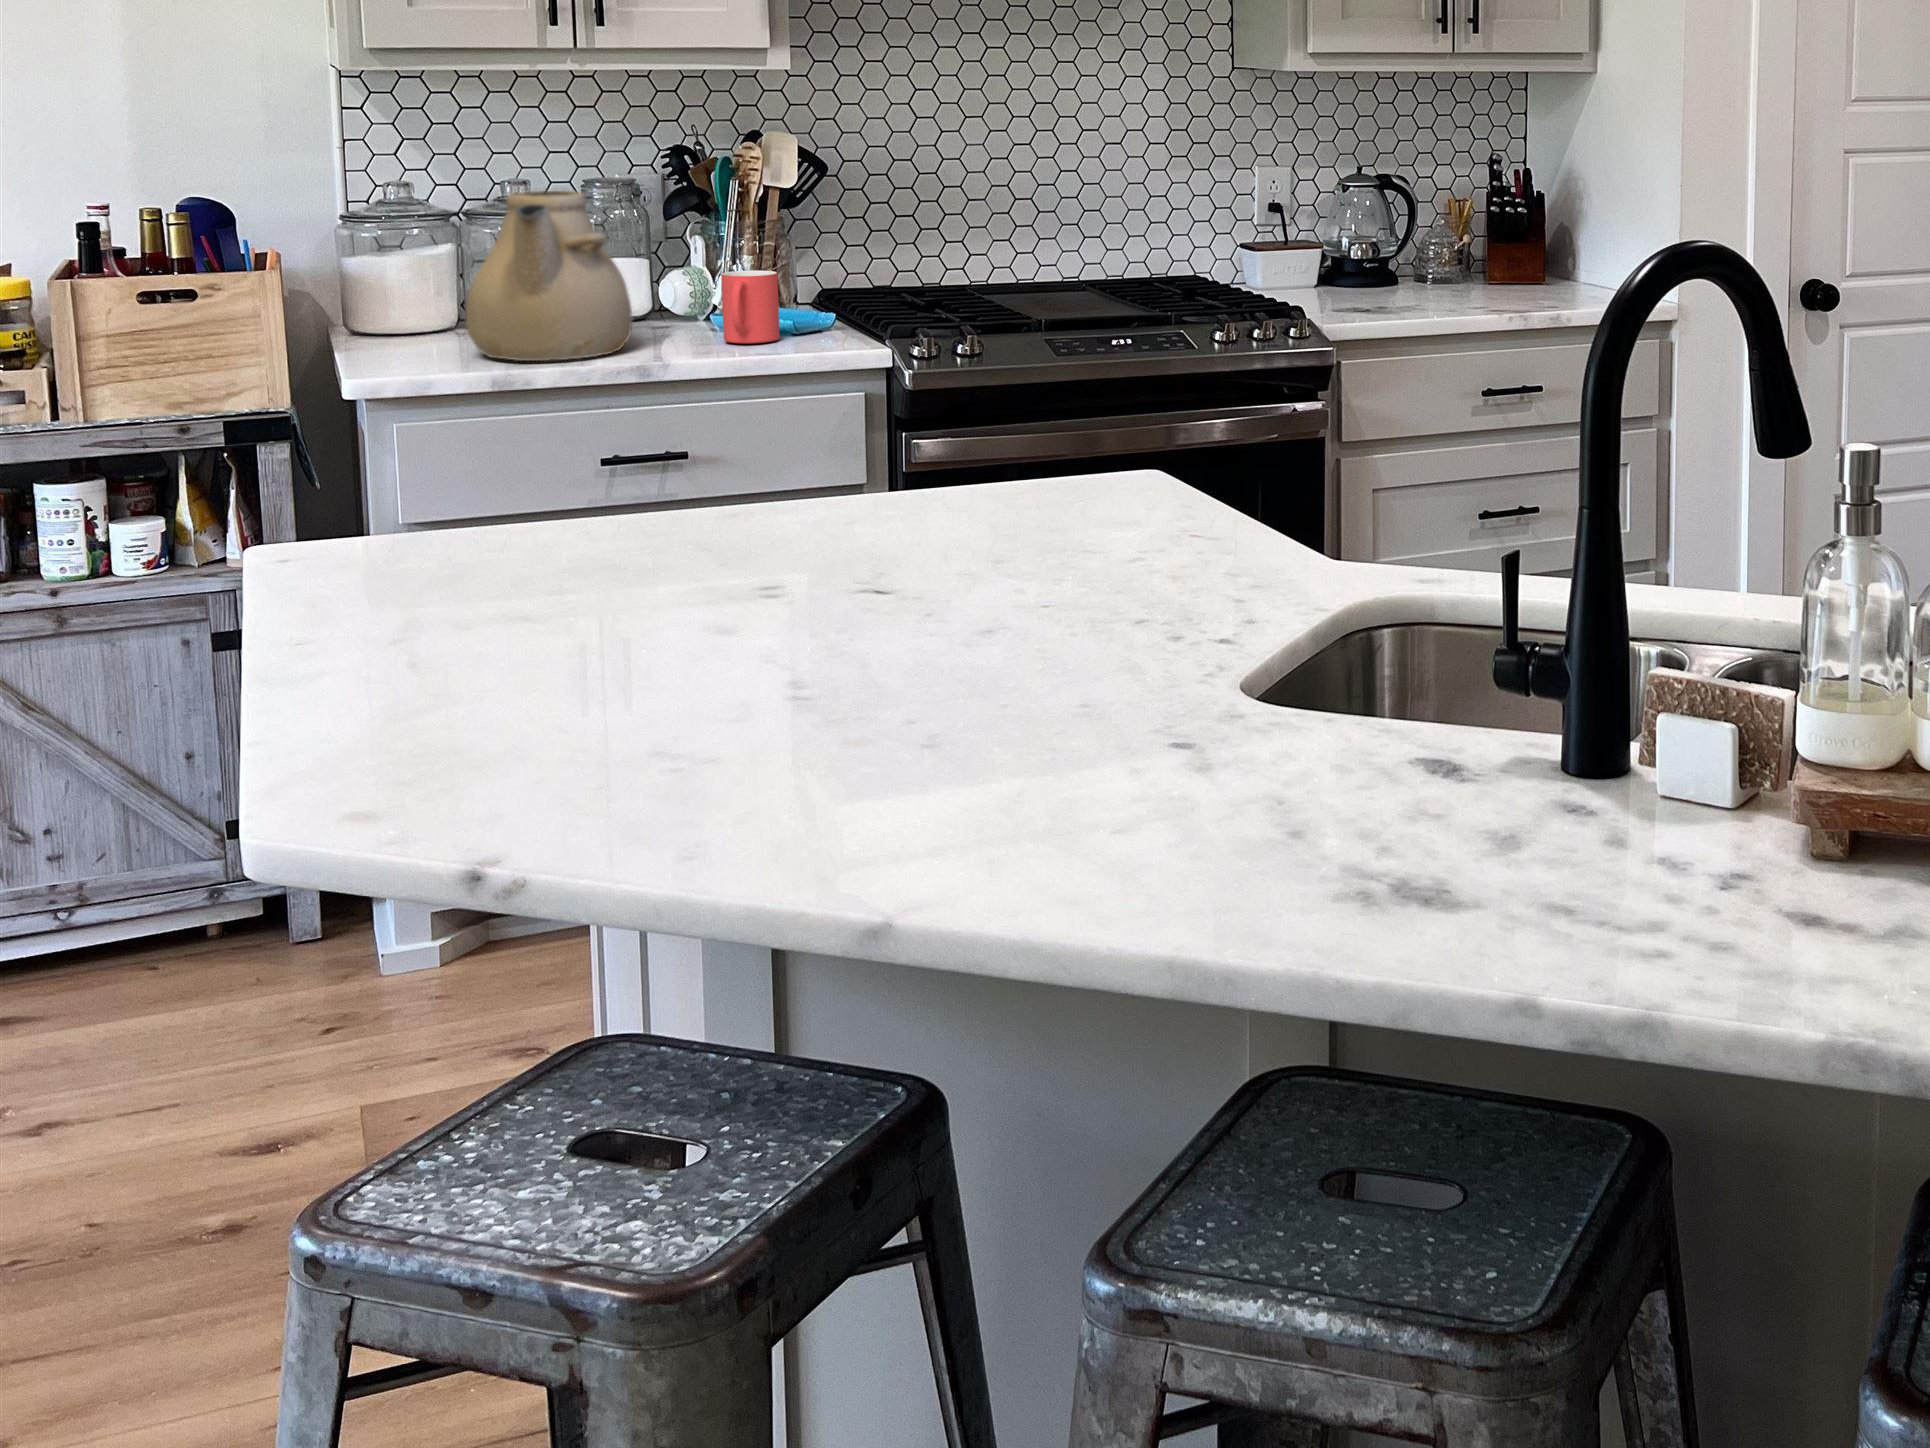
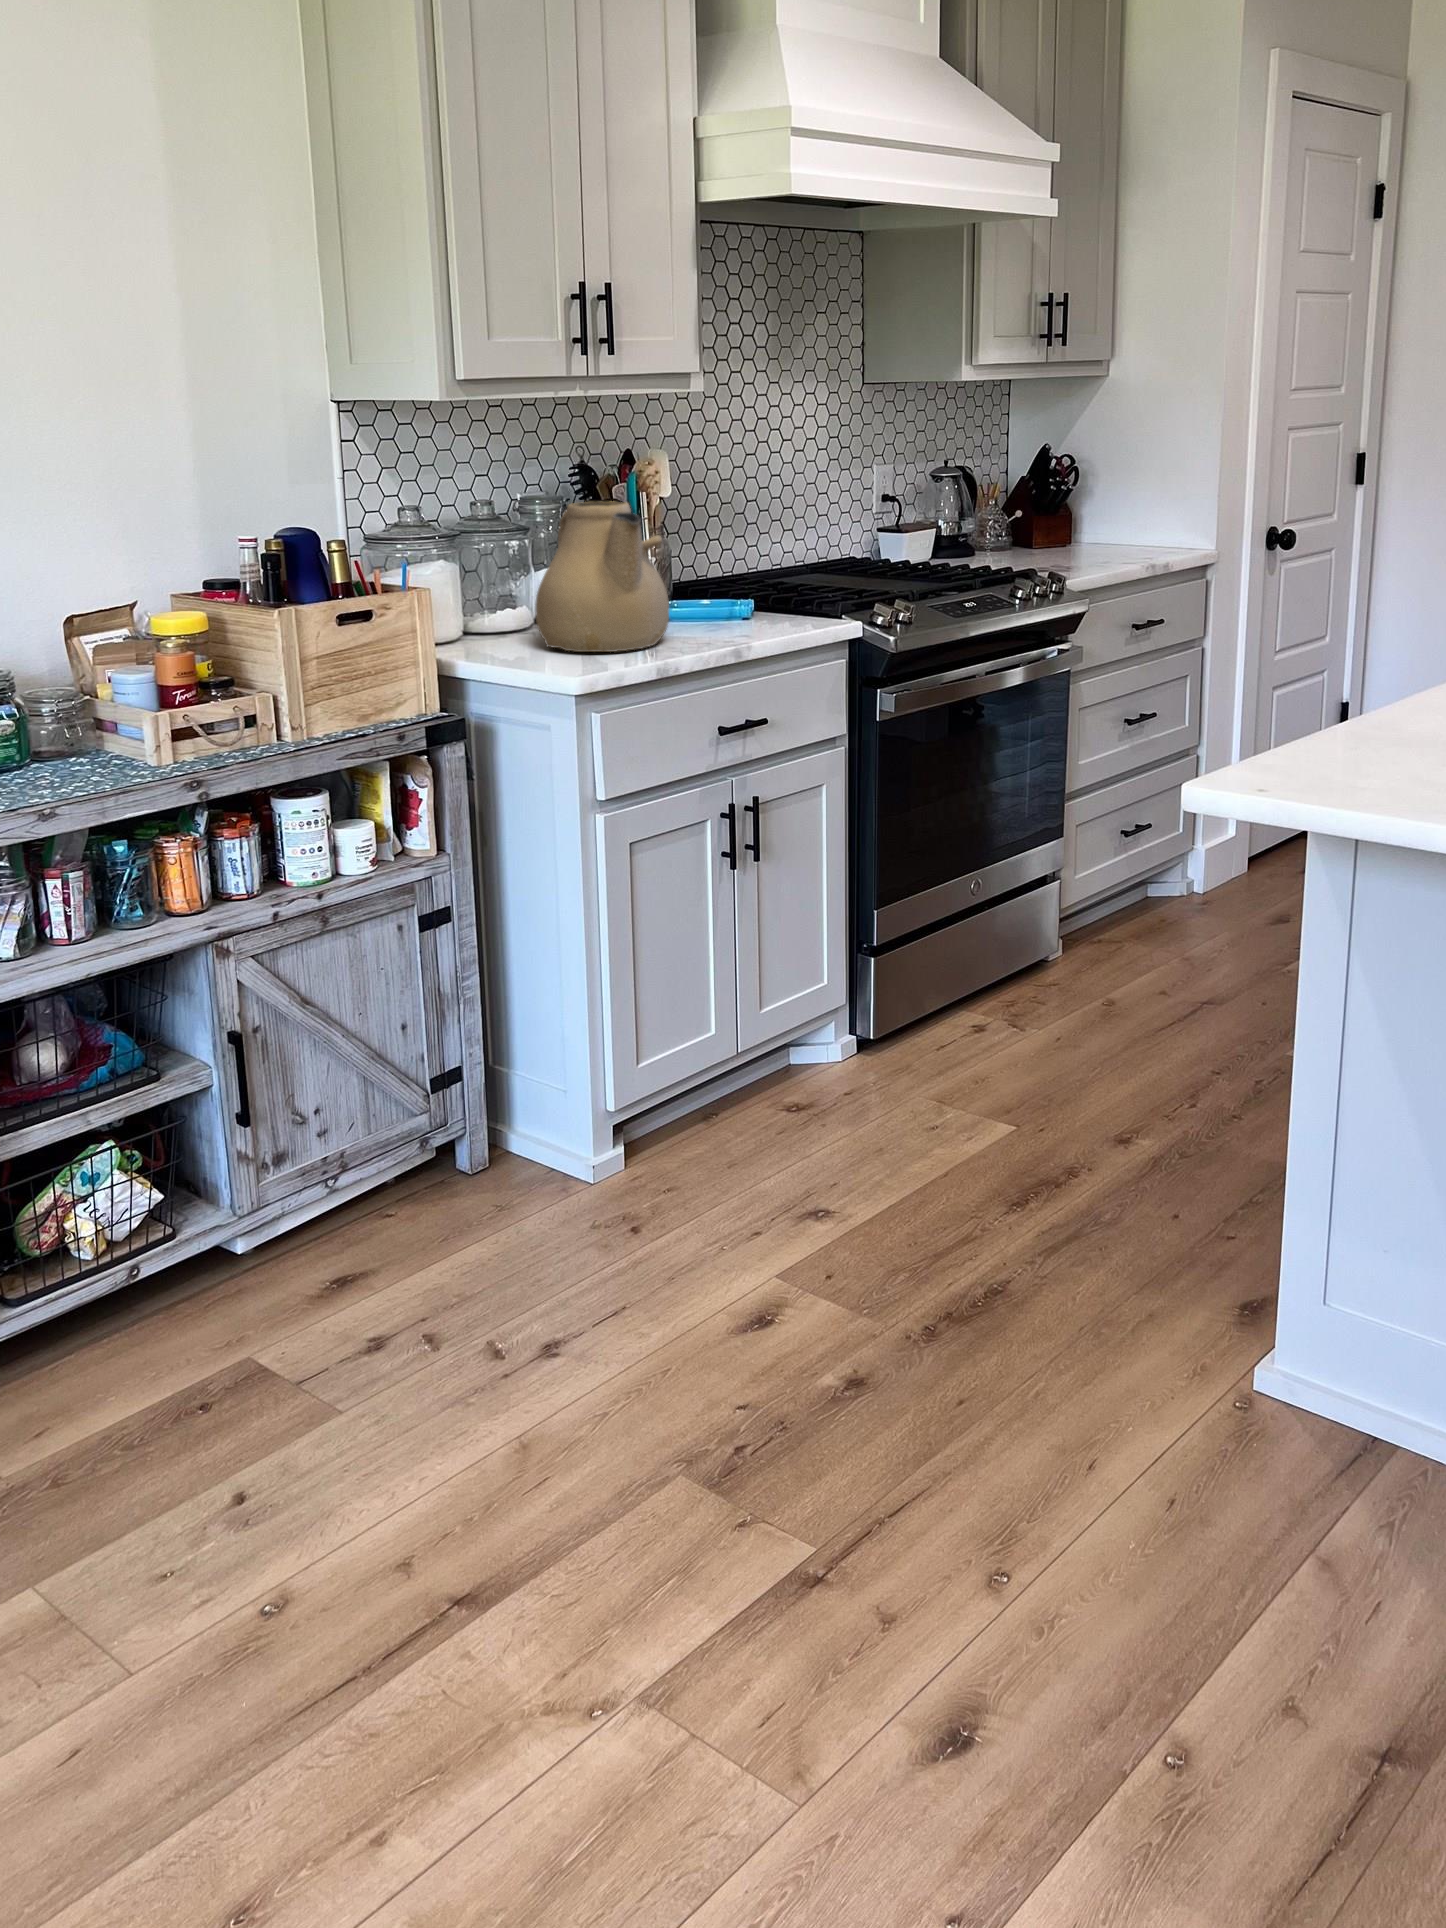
mug: present [721,270,779,343] -> none [703,562,749,625]

